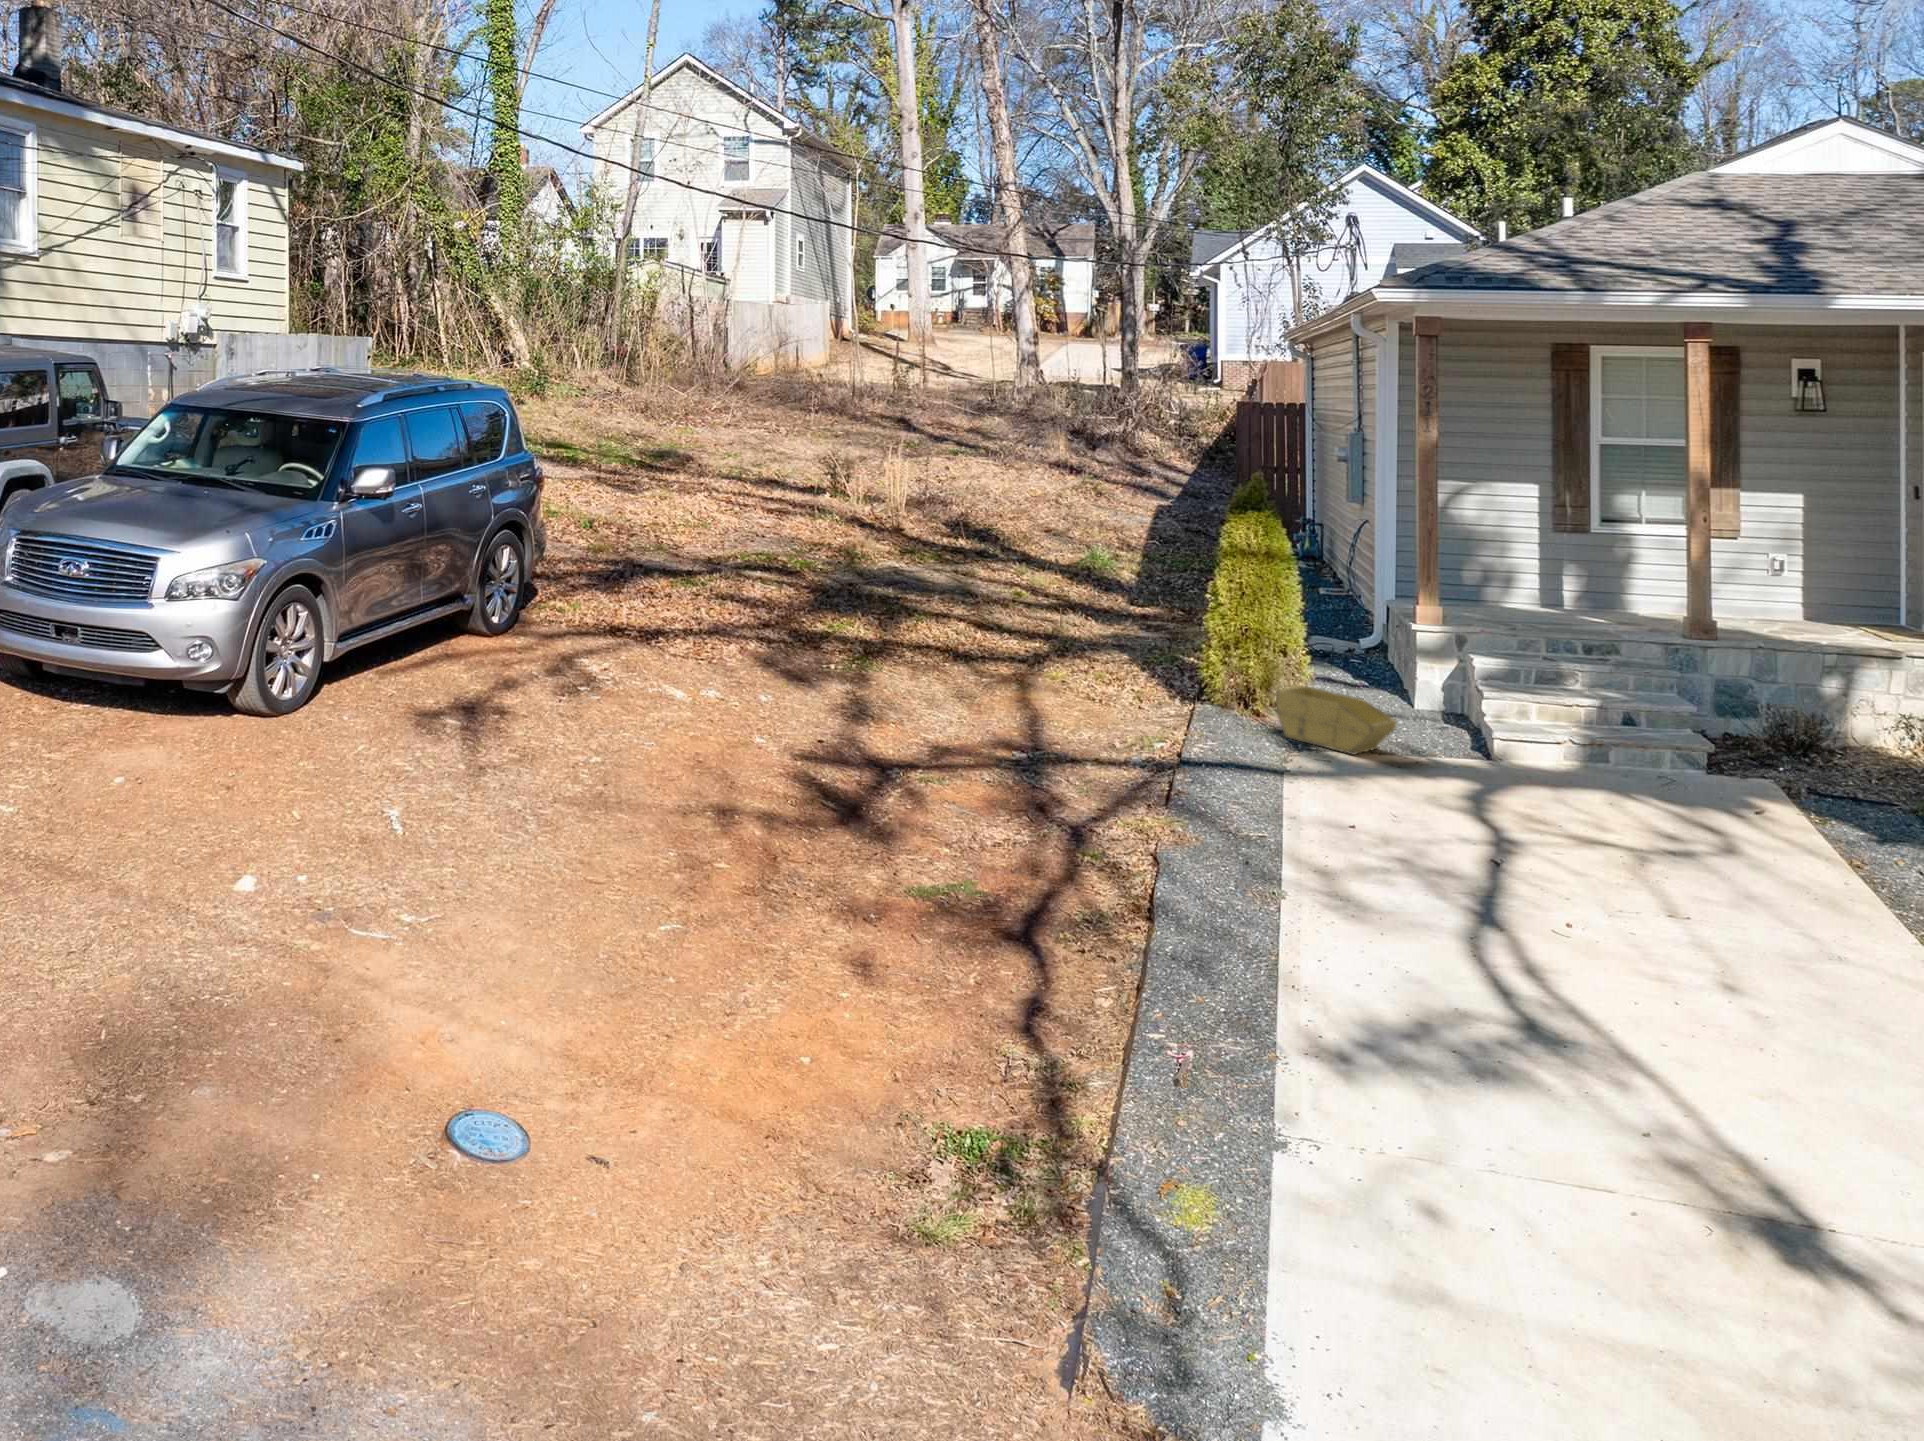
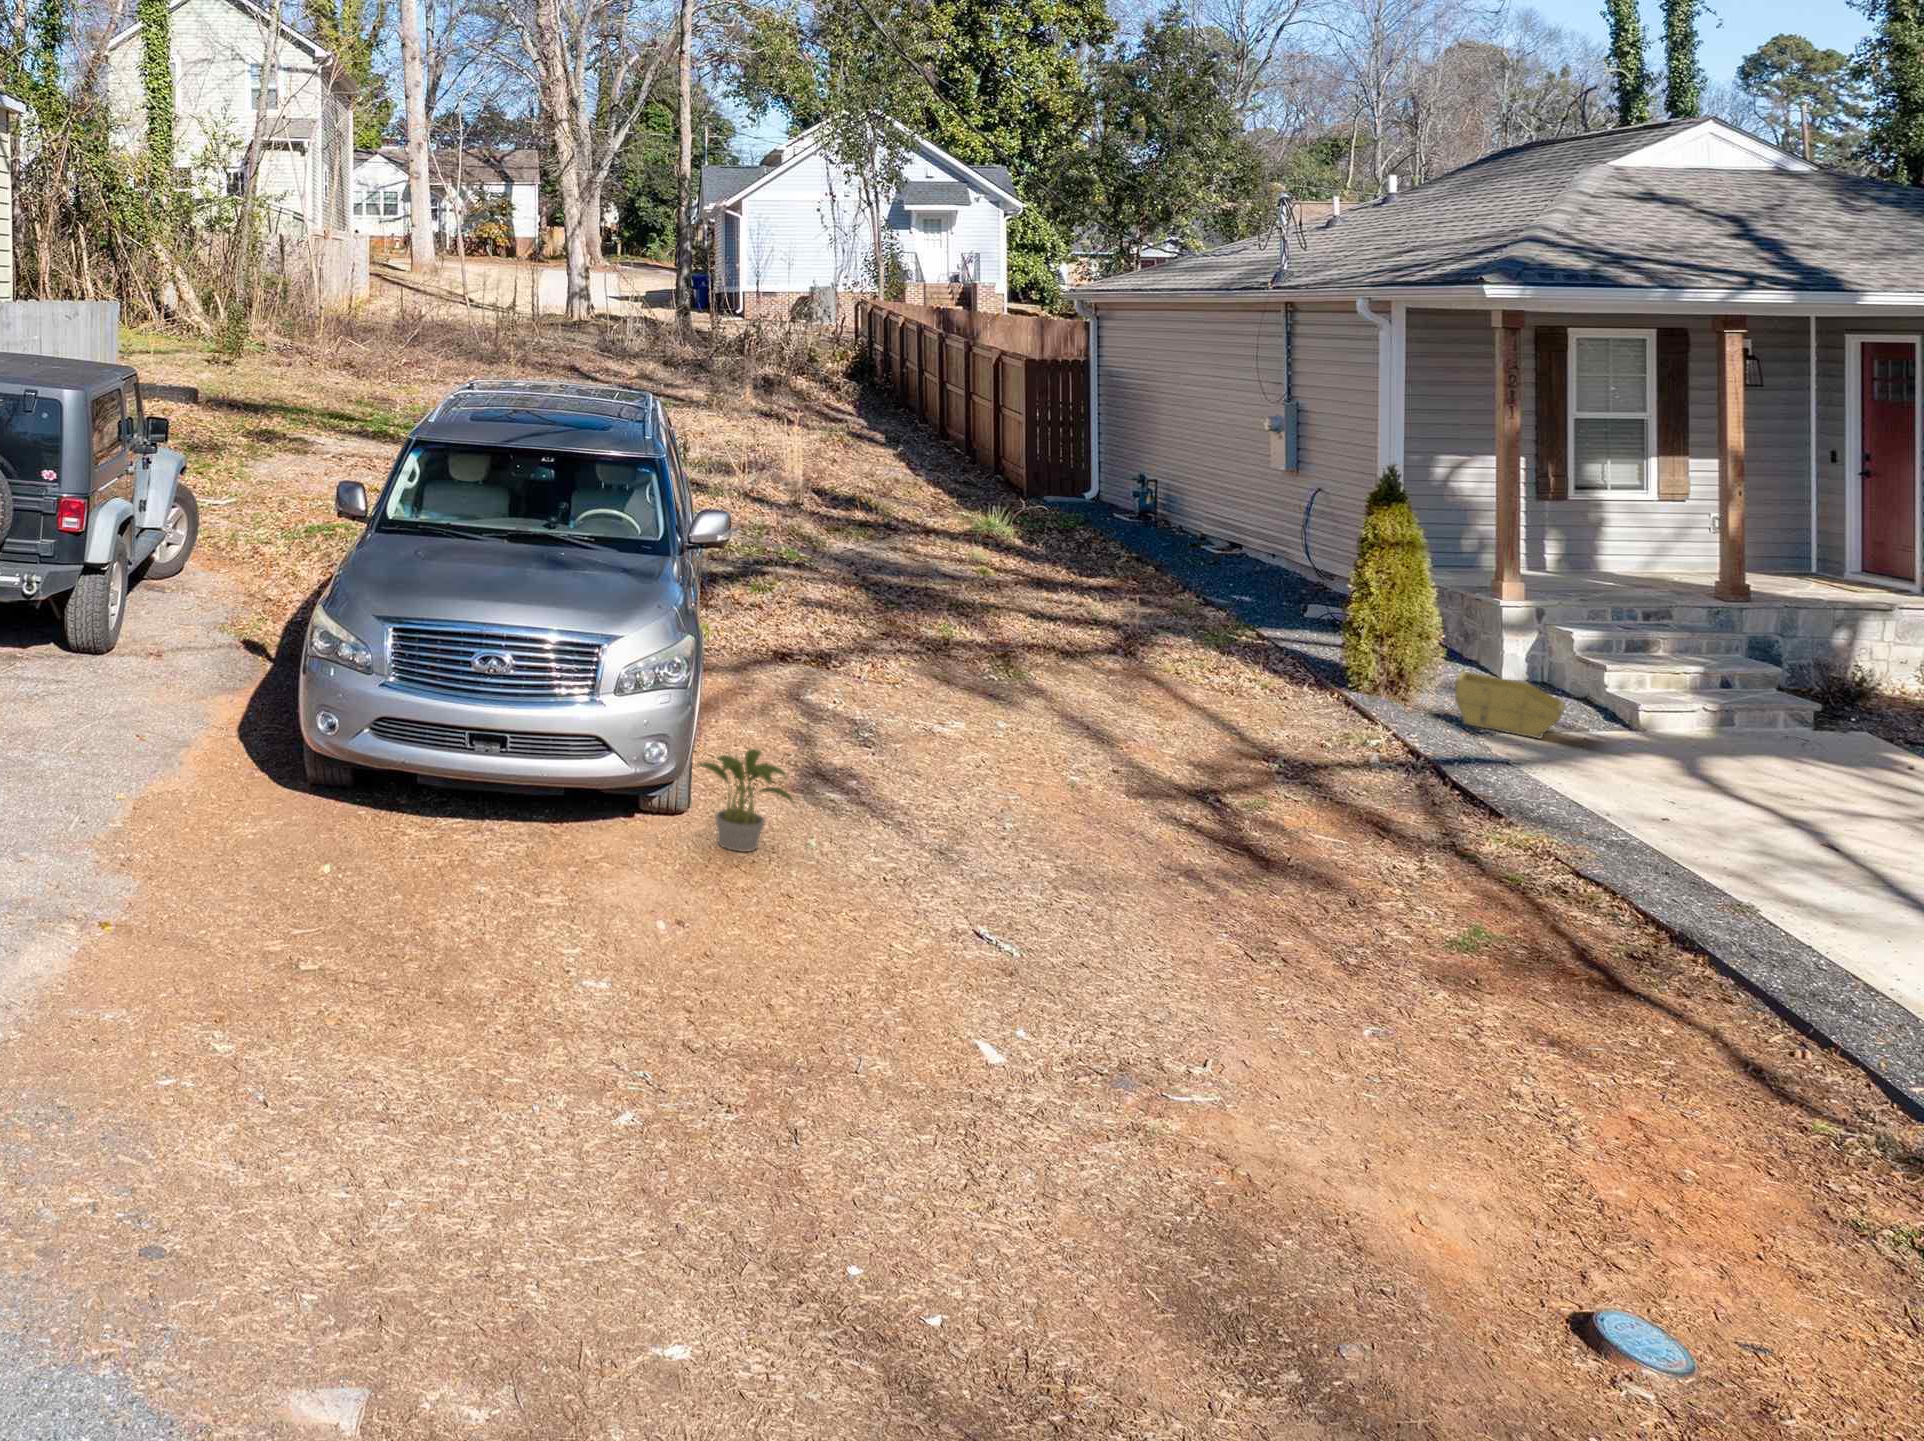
potted plant: none [280,663,358,749] -> present [695,749,794,852]

